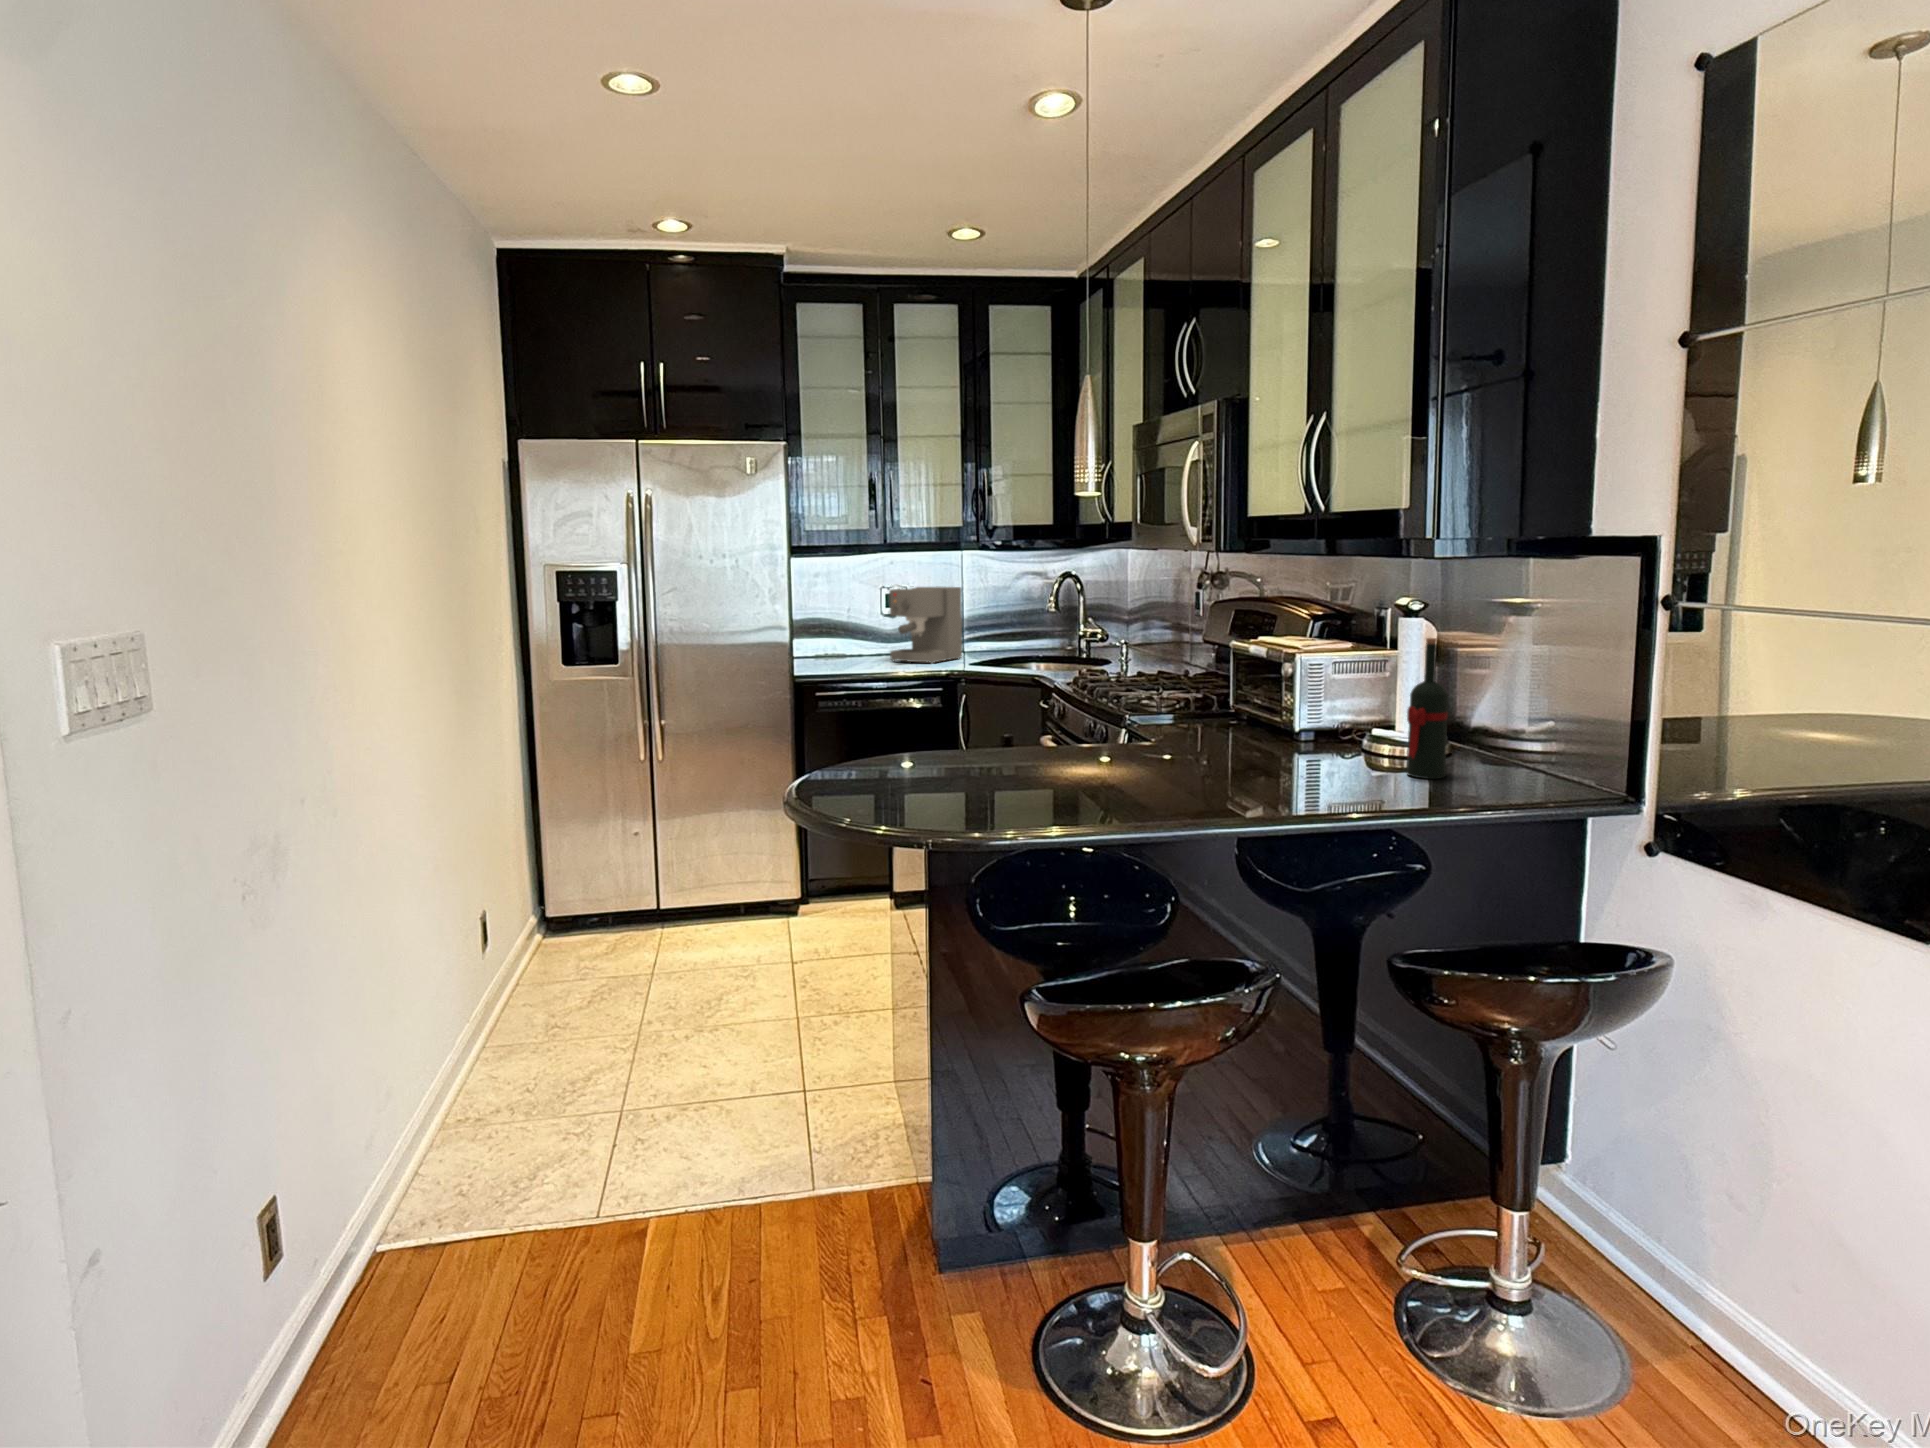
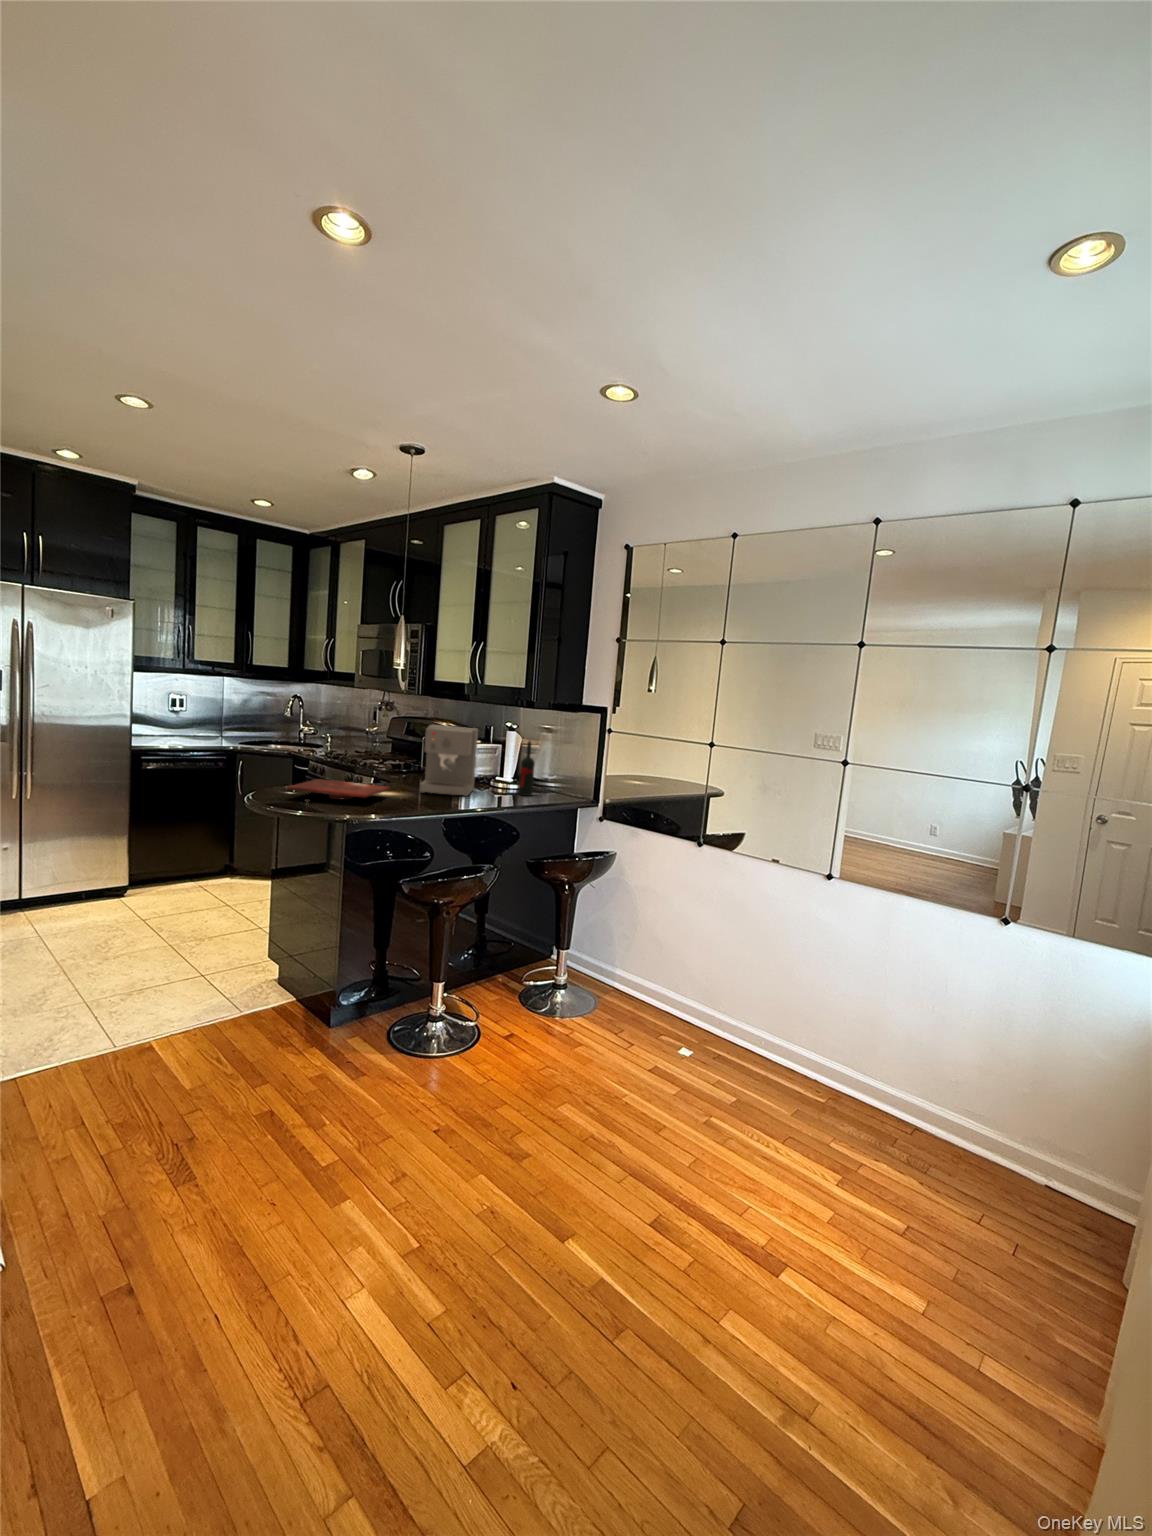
coffee maker: present [889,587,962,664] -> present [420,725,478,796]
cutting board: none [881,736,1090,781] -> present [286,779,390,800]

